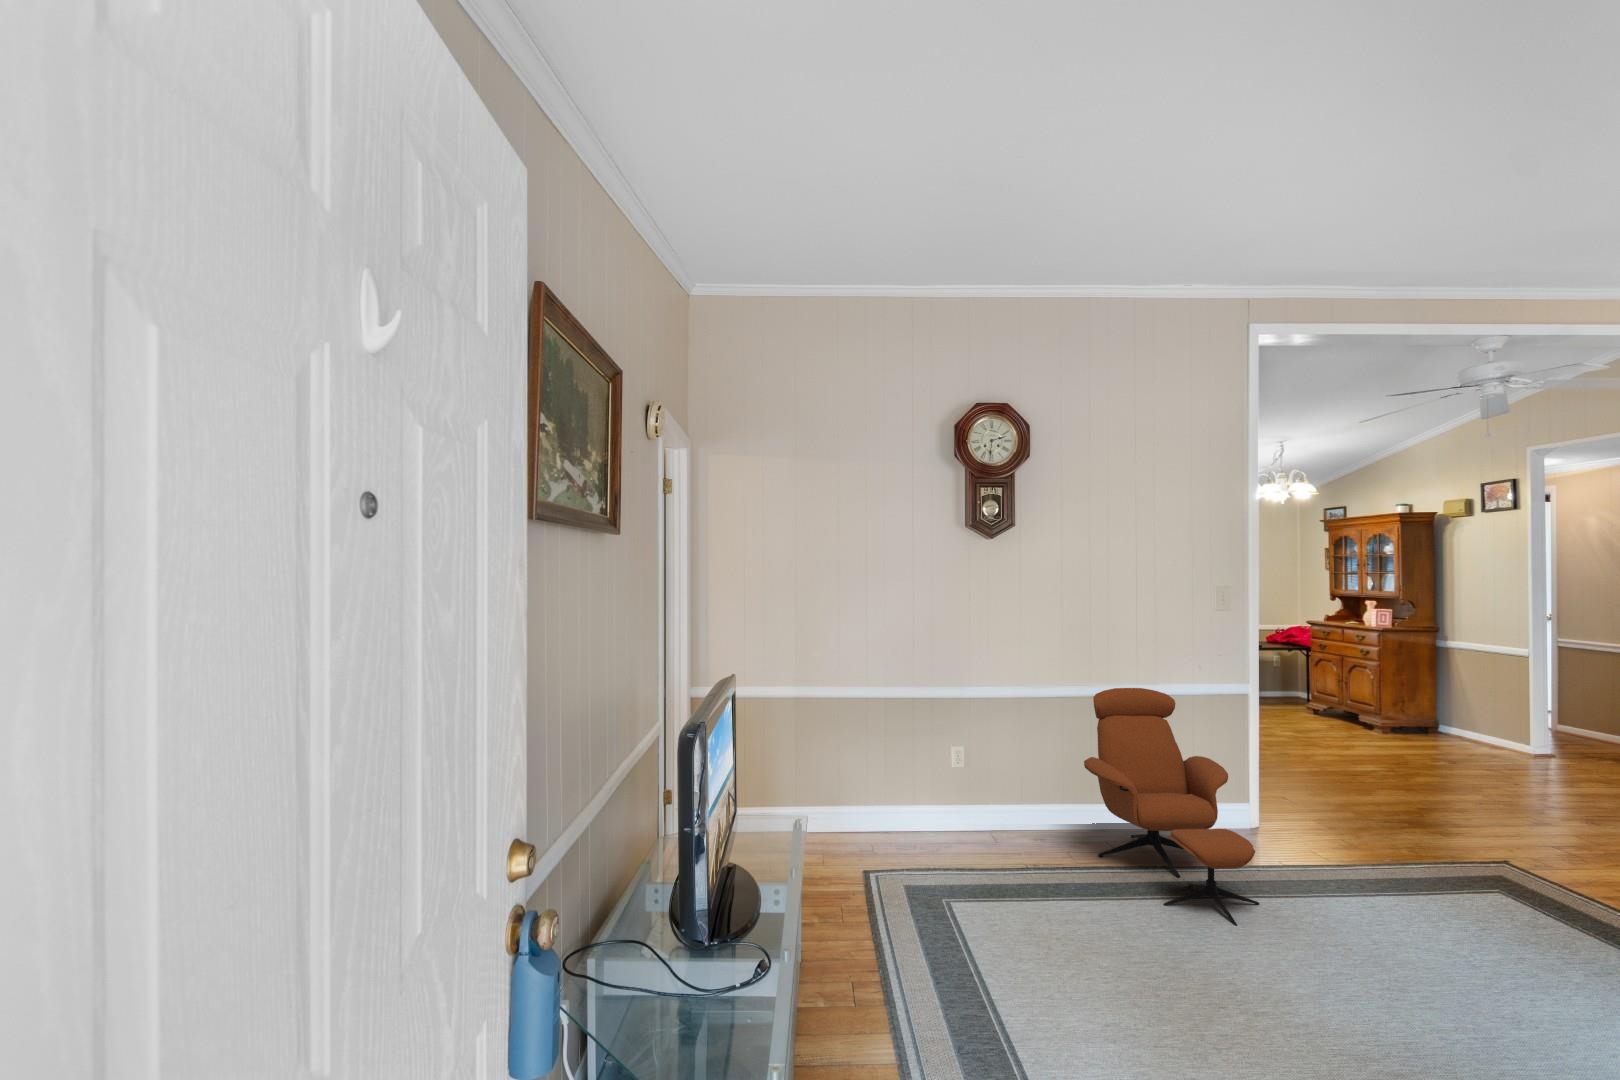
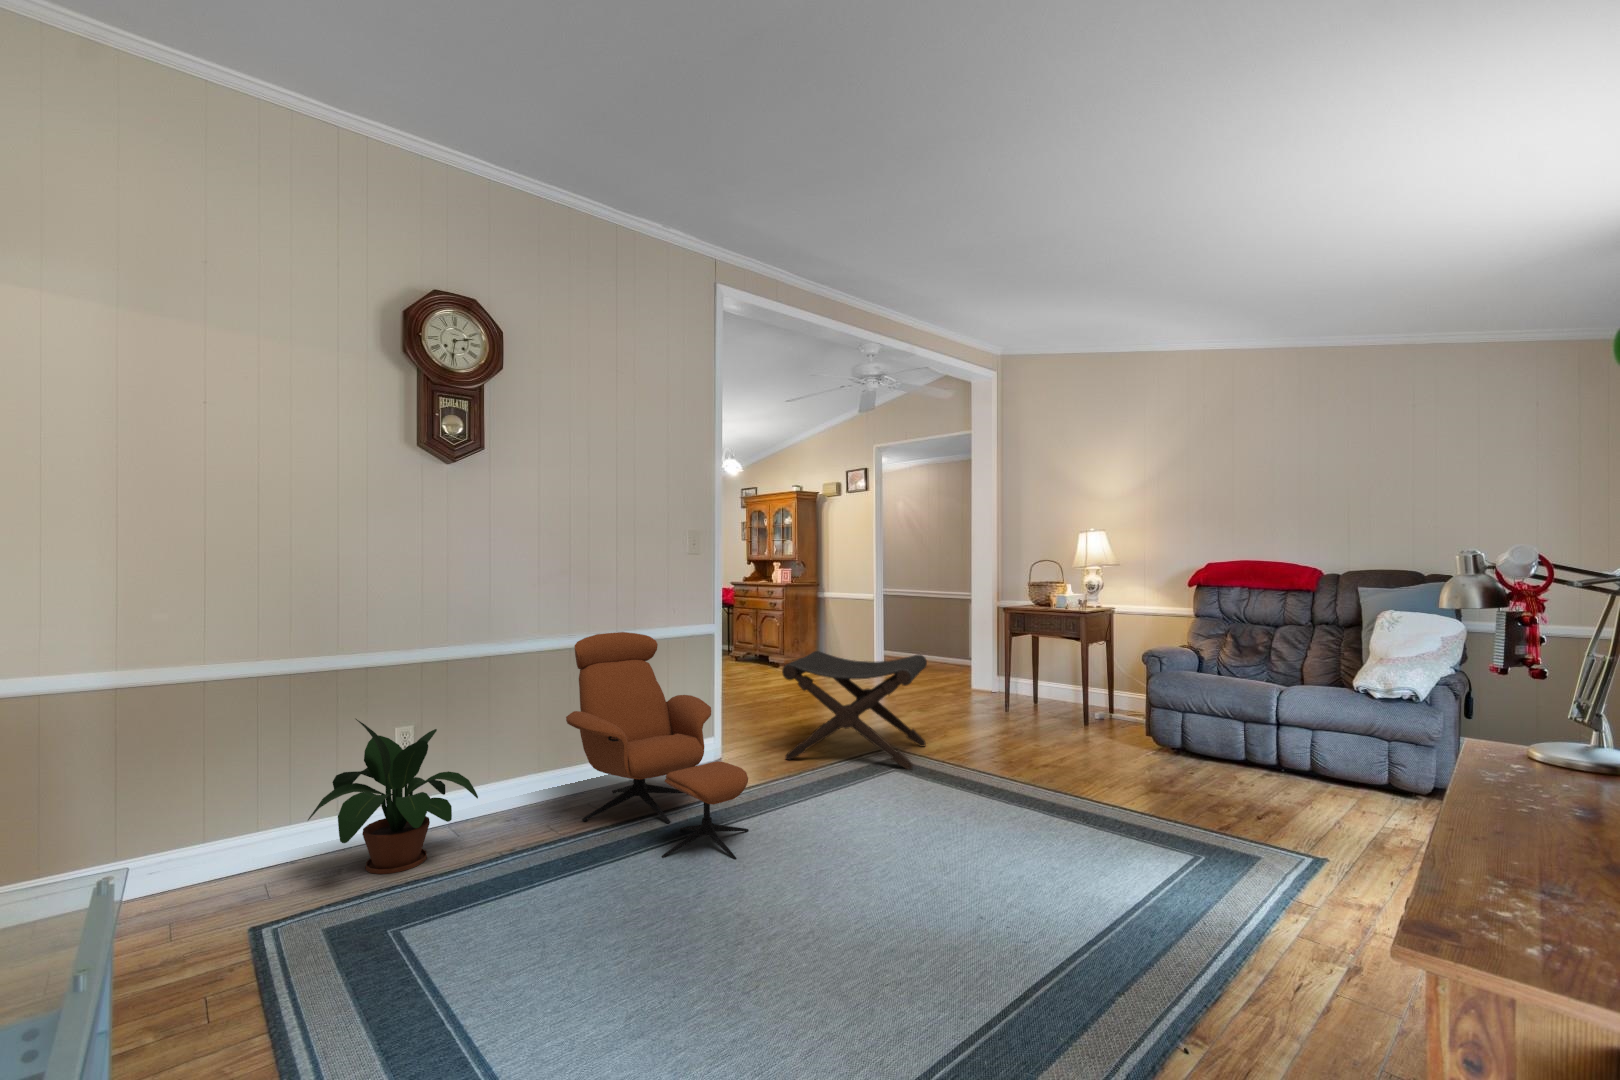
footstool: none [1327,726,1549,890] -> present [782,651,927,770]
potted plant: none [895,739,1010,861] -> present [308,719,478,874]

